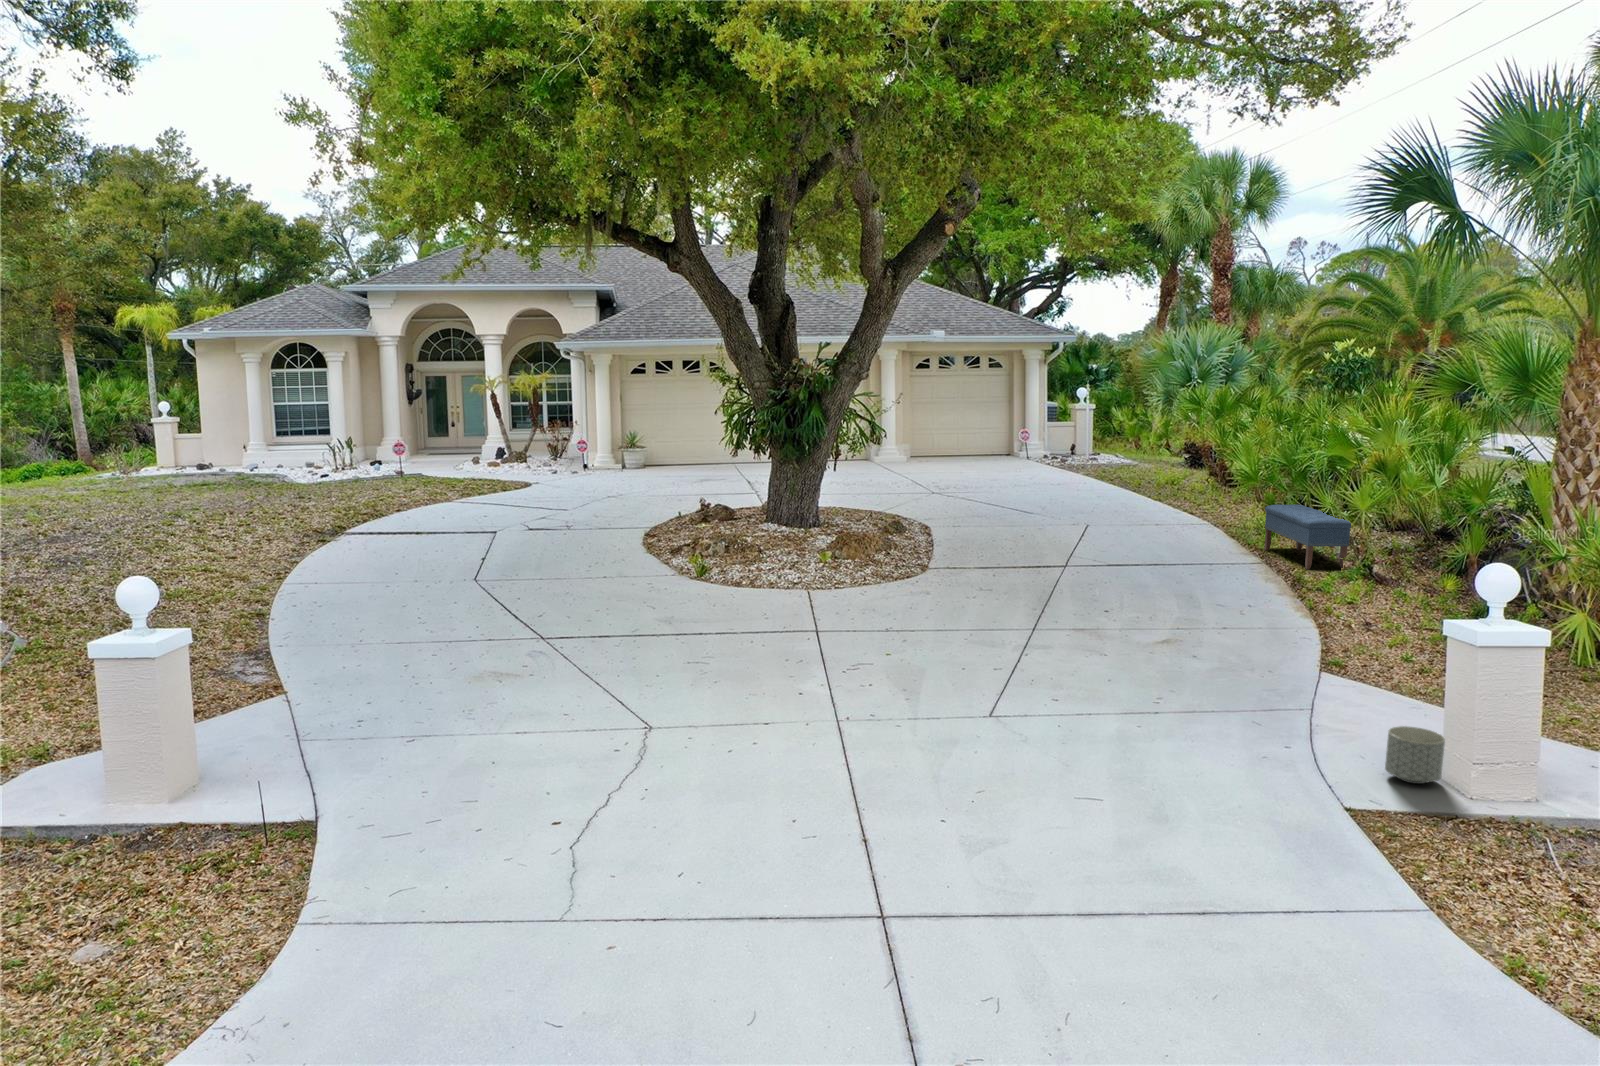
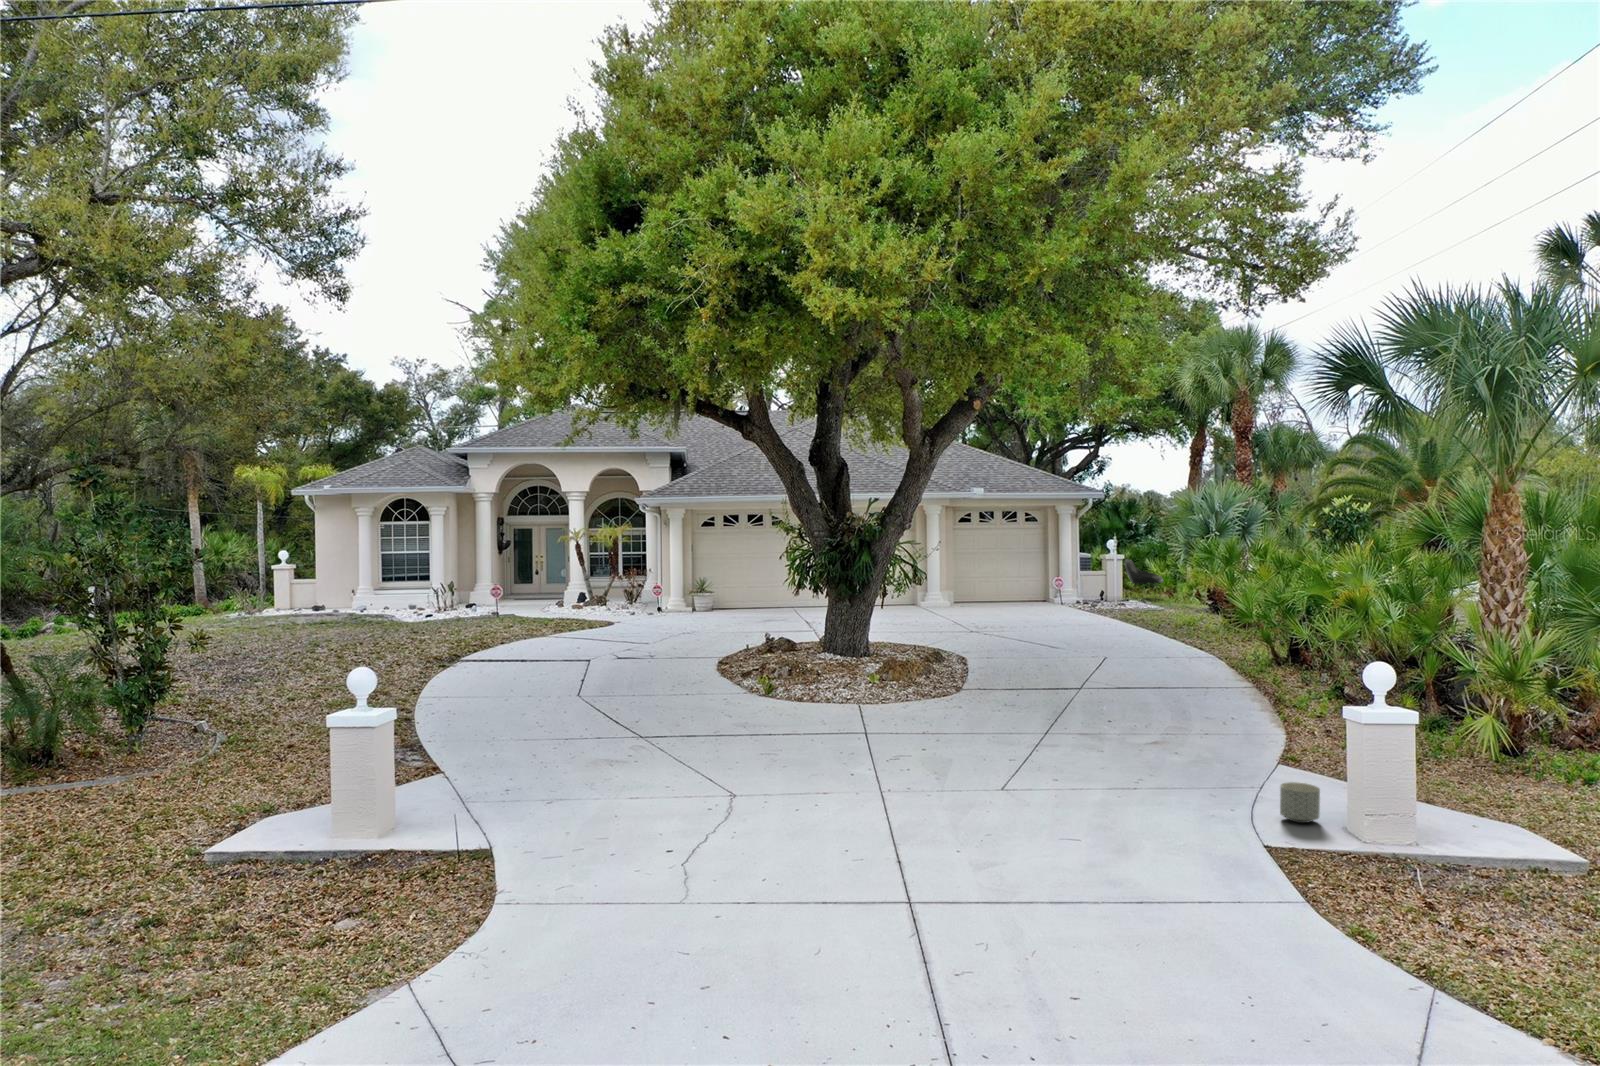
lounge chair: none [1094,408,1135,454] -> present [1125,559,1163,601]
bench: present [1264,505,1351,569] -> none [1251,639,1319,693]

